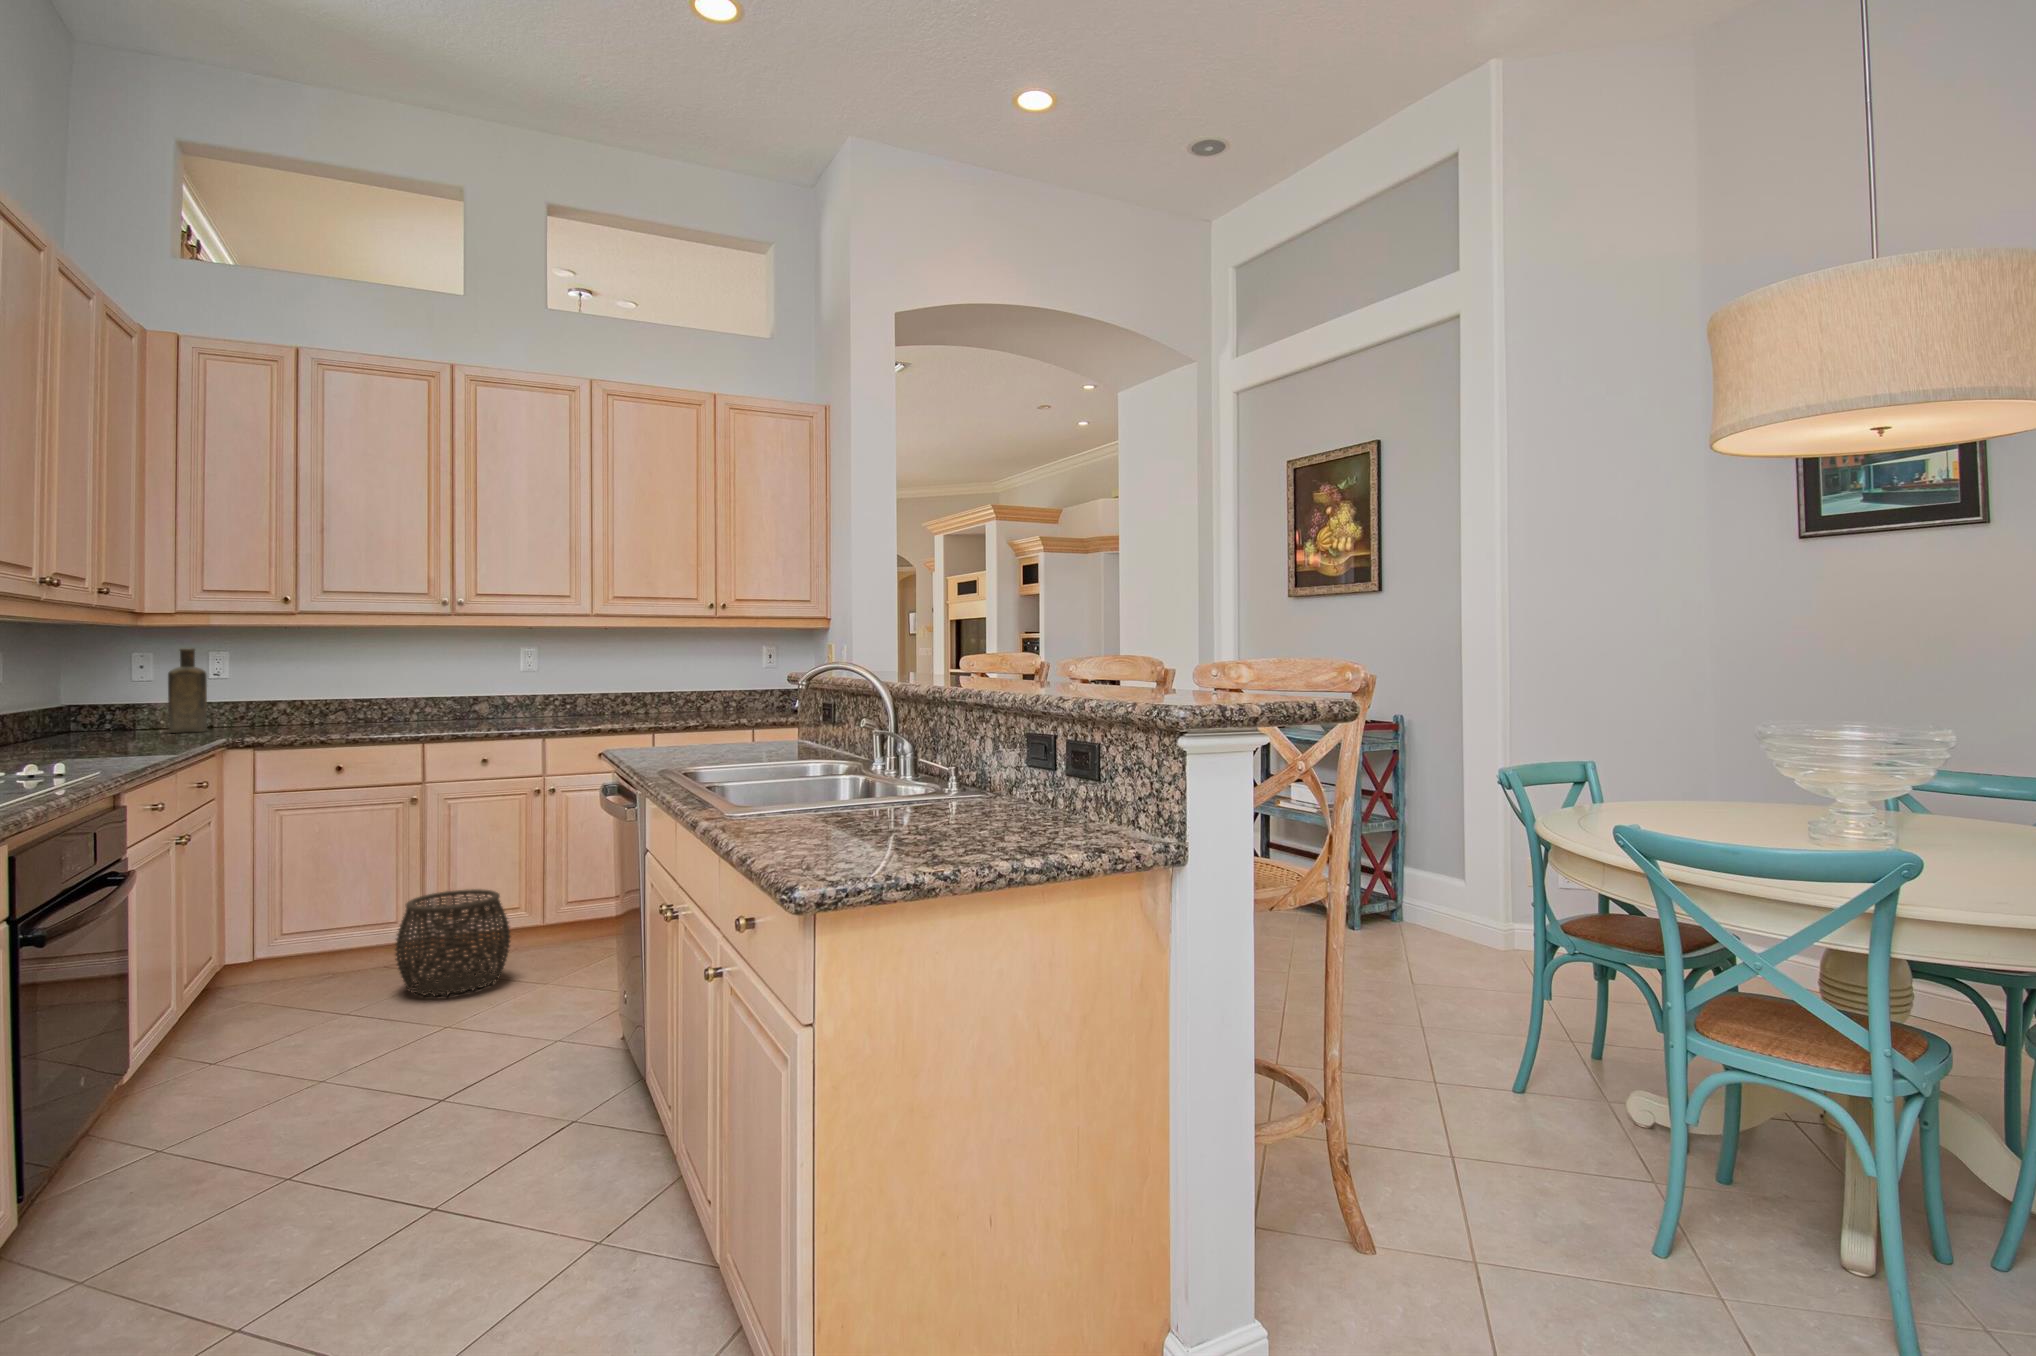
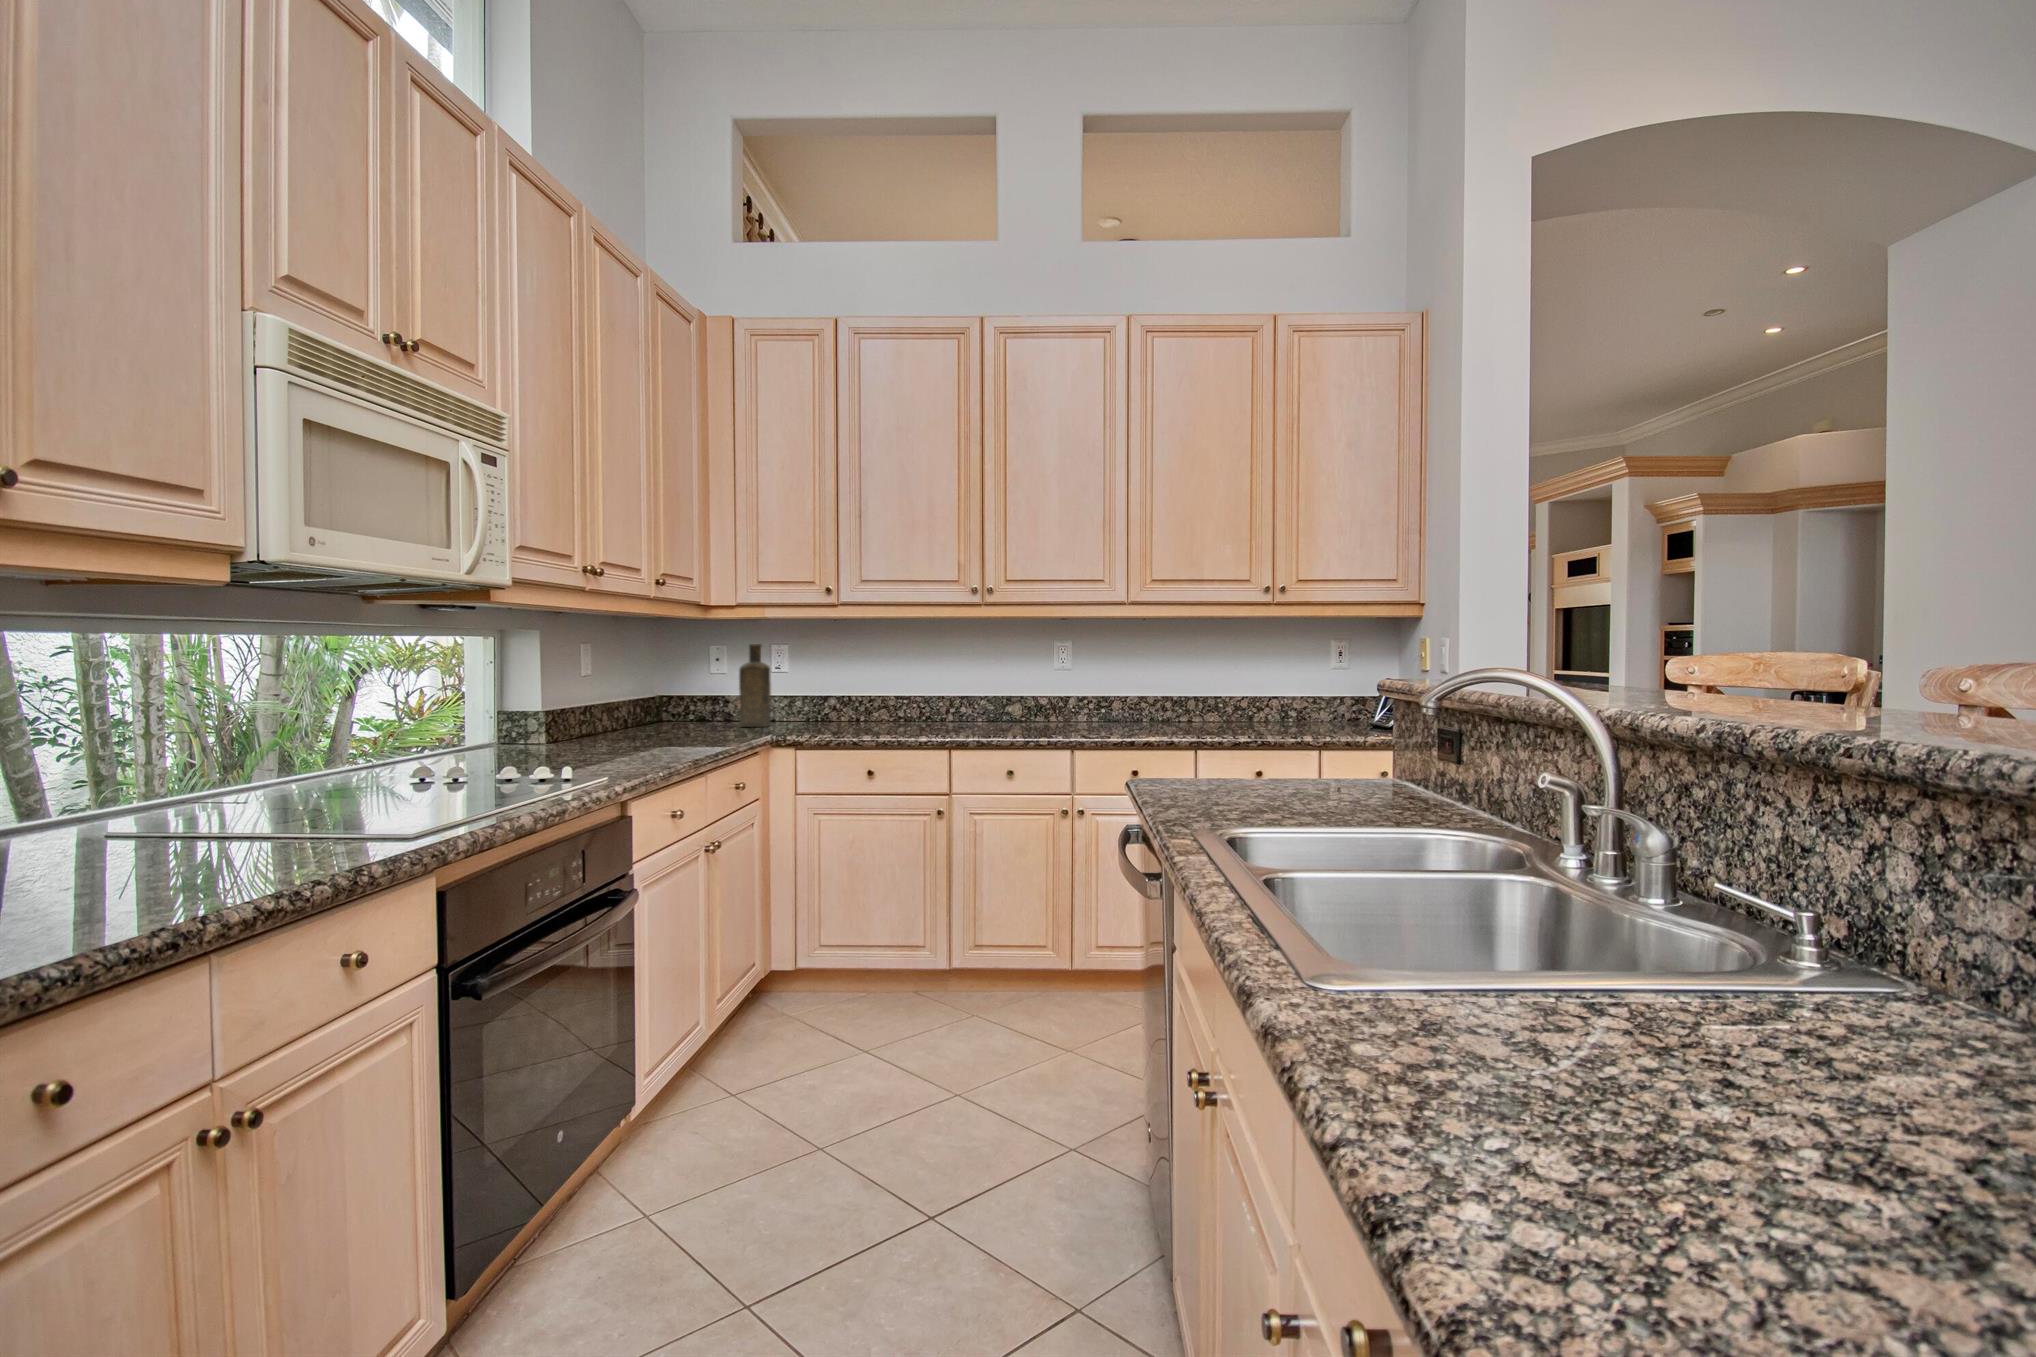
woven basket: present [395,889,511,996] -> none [910,919,1029,1045]

